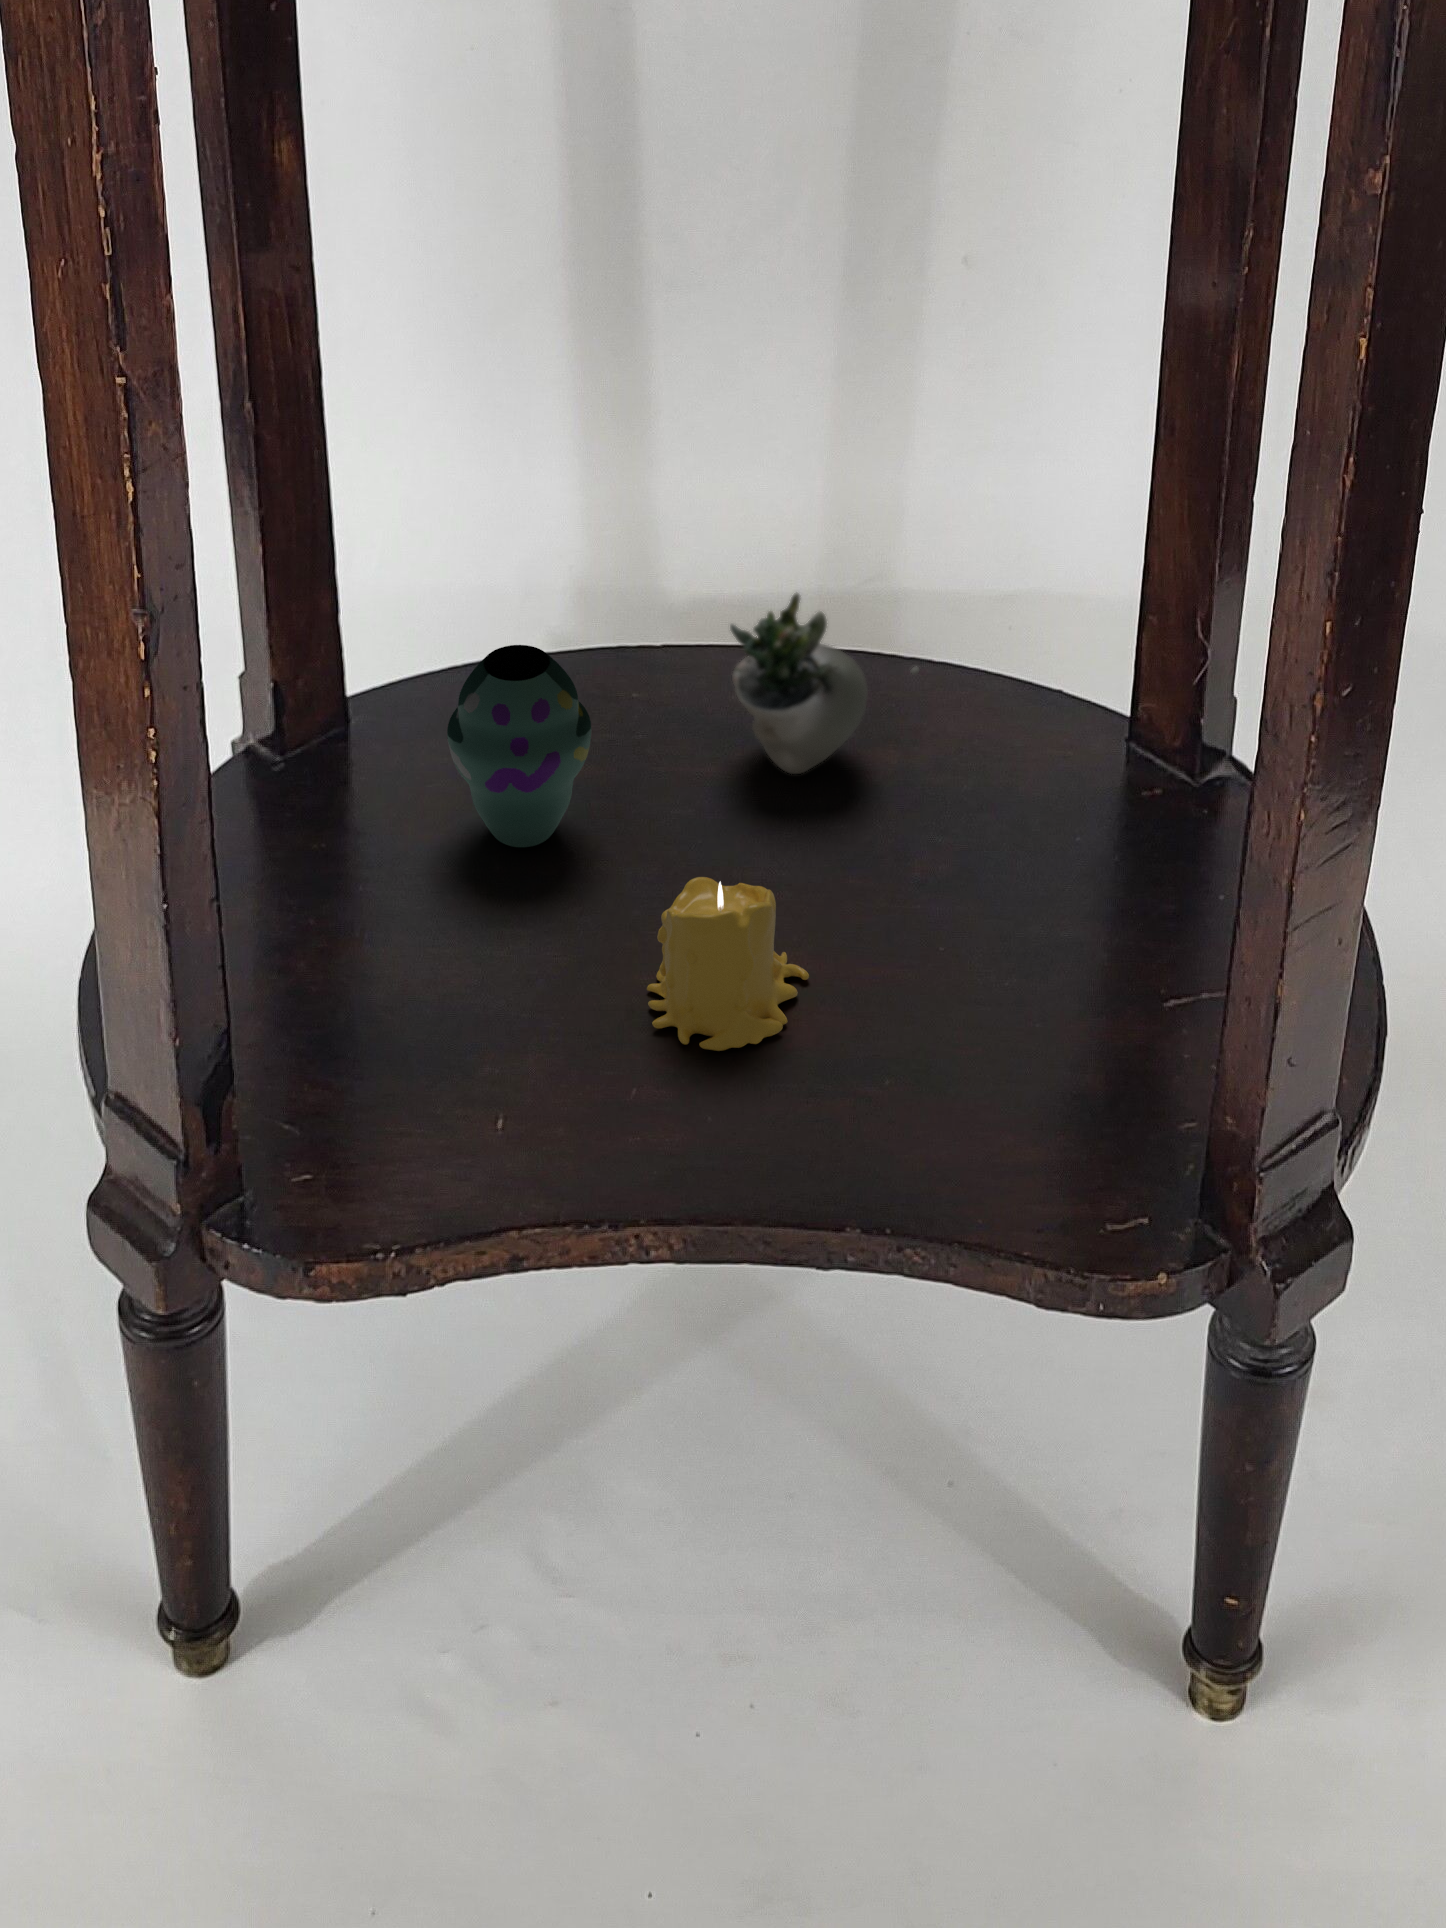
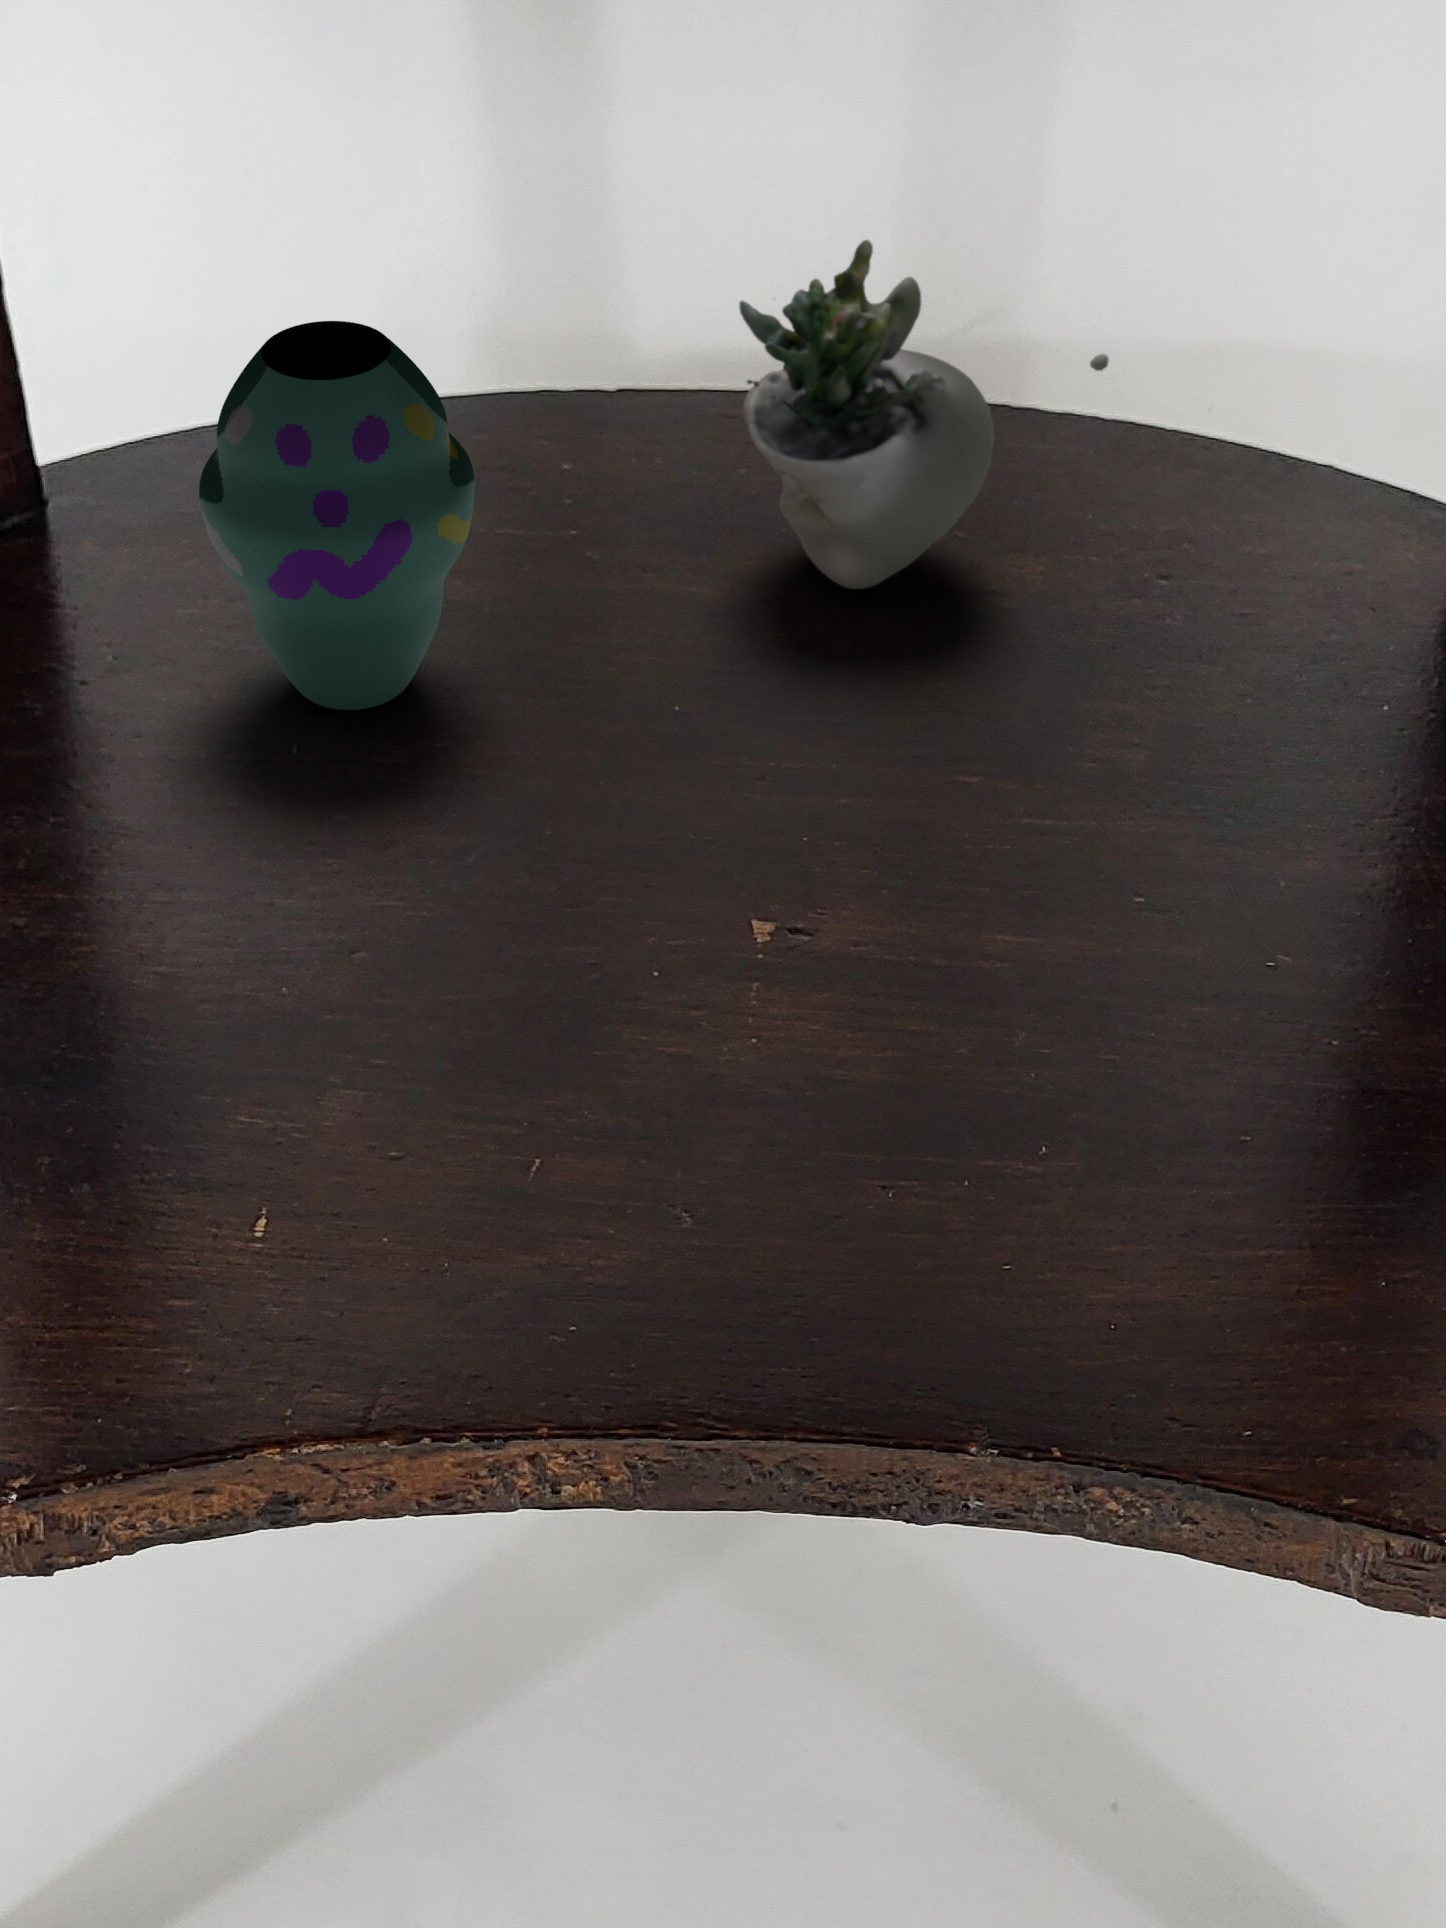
candle: present [647,877,809,1051] -> none [573,740,888,1084]

